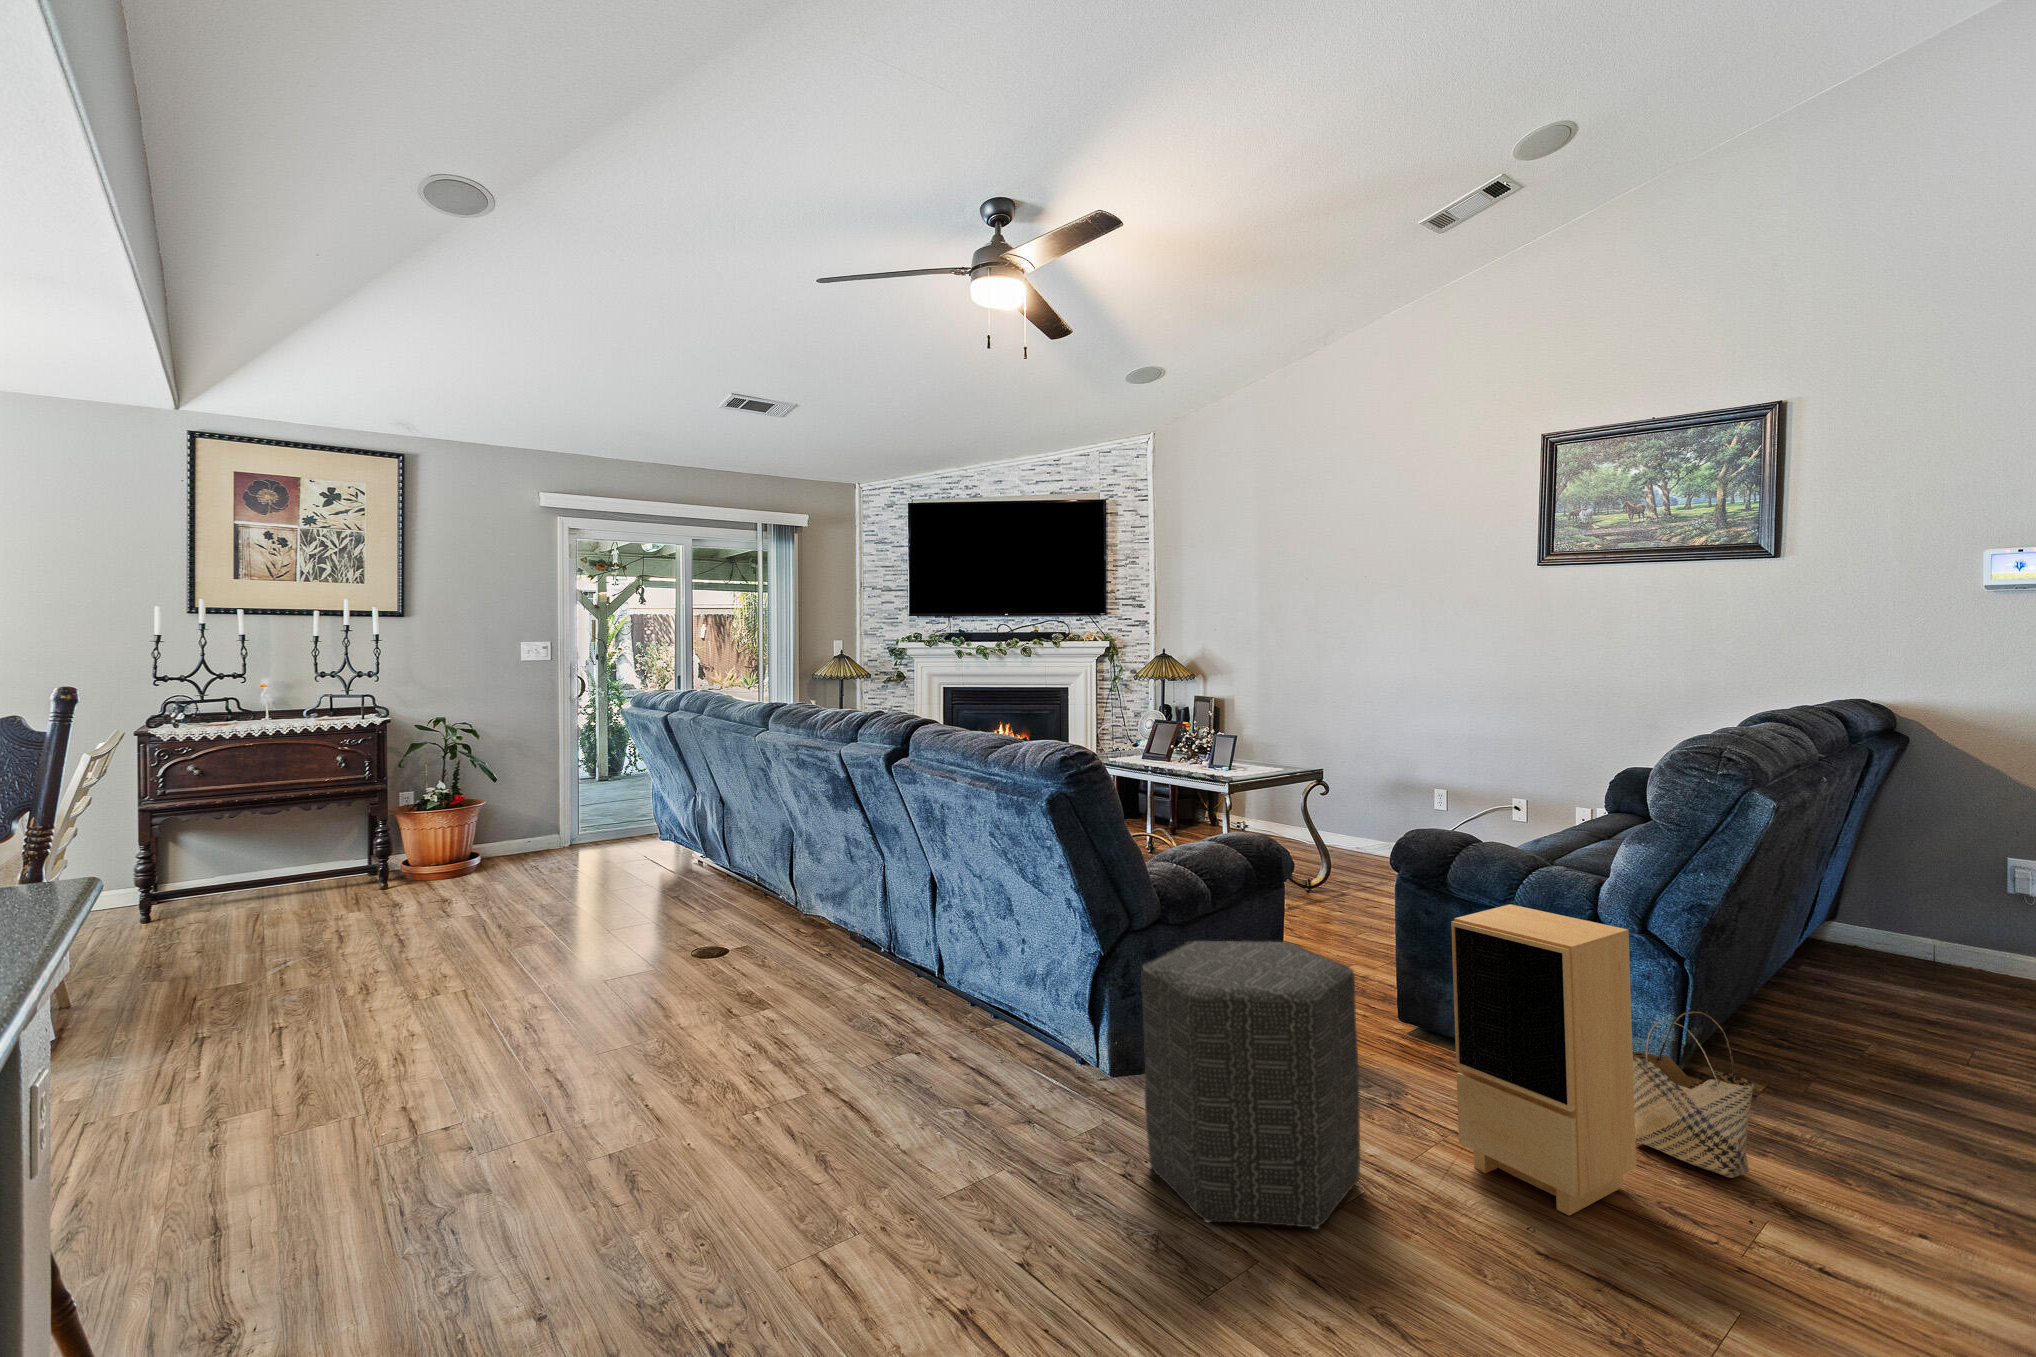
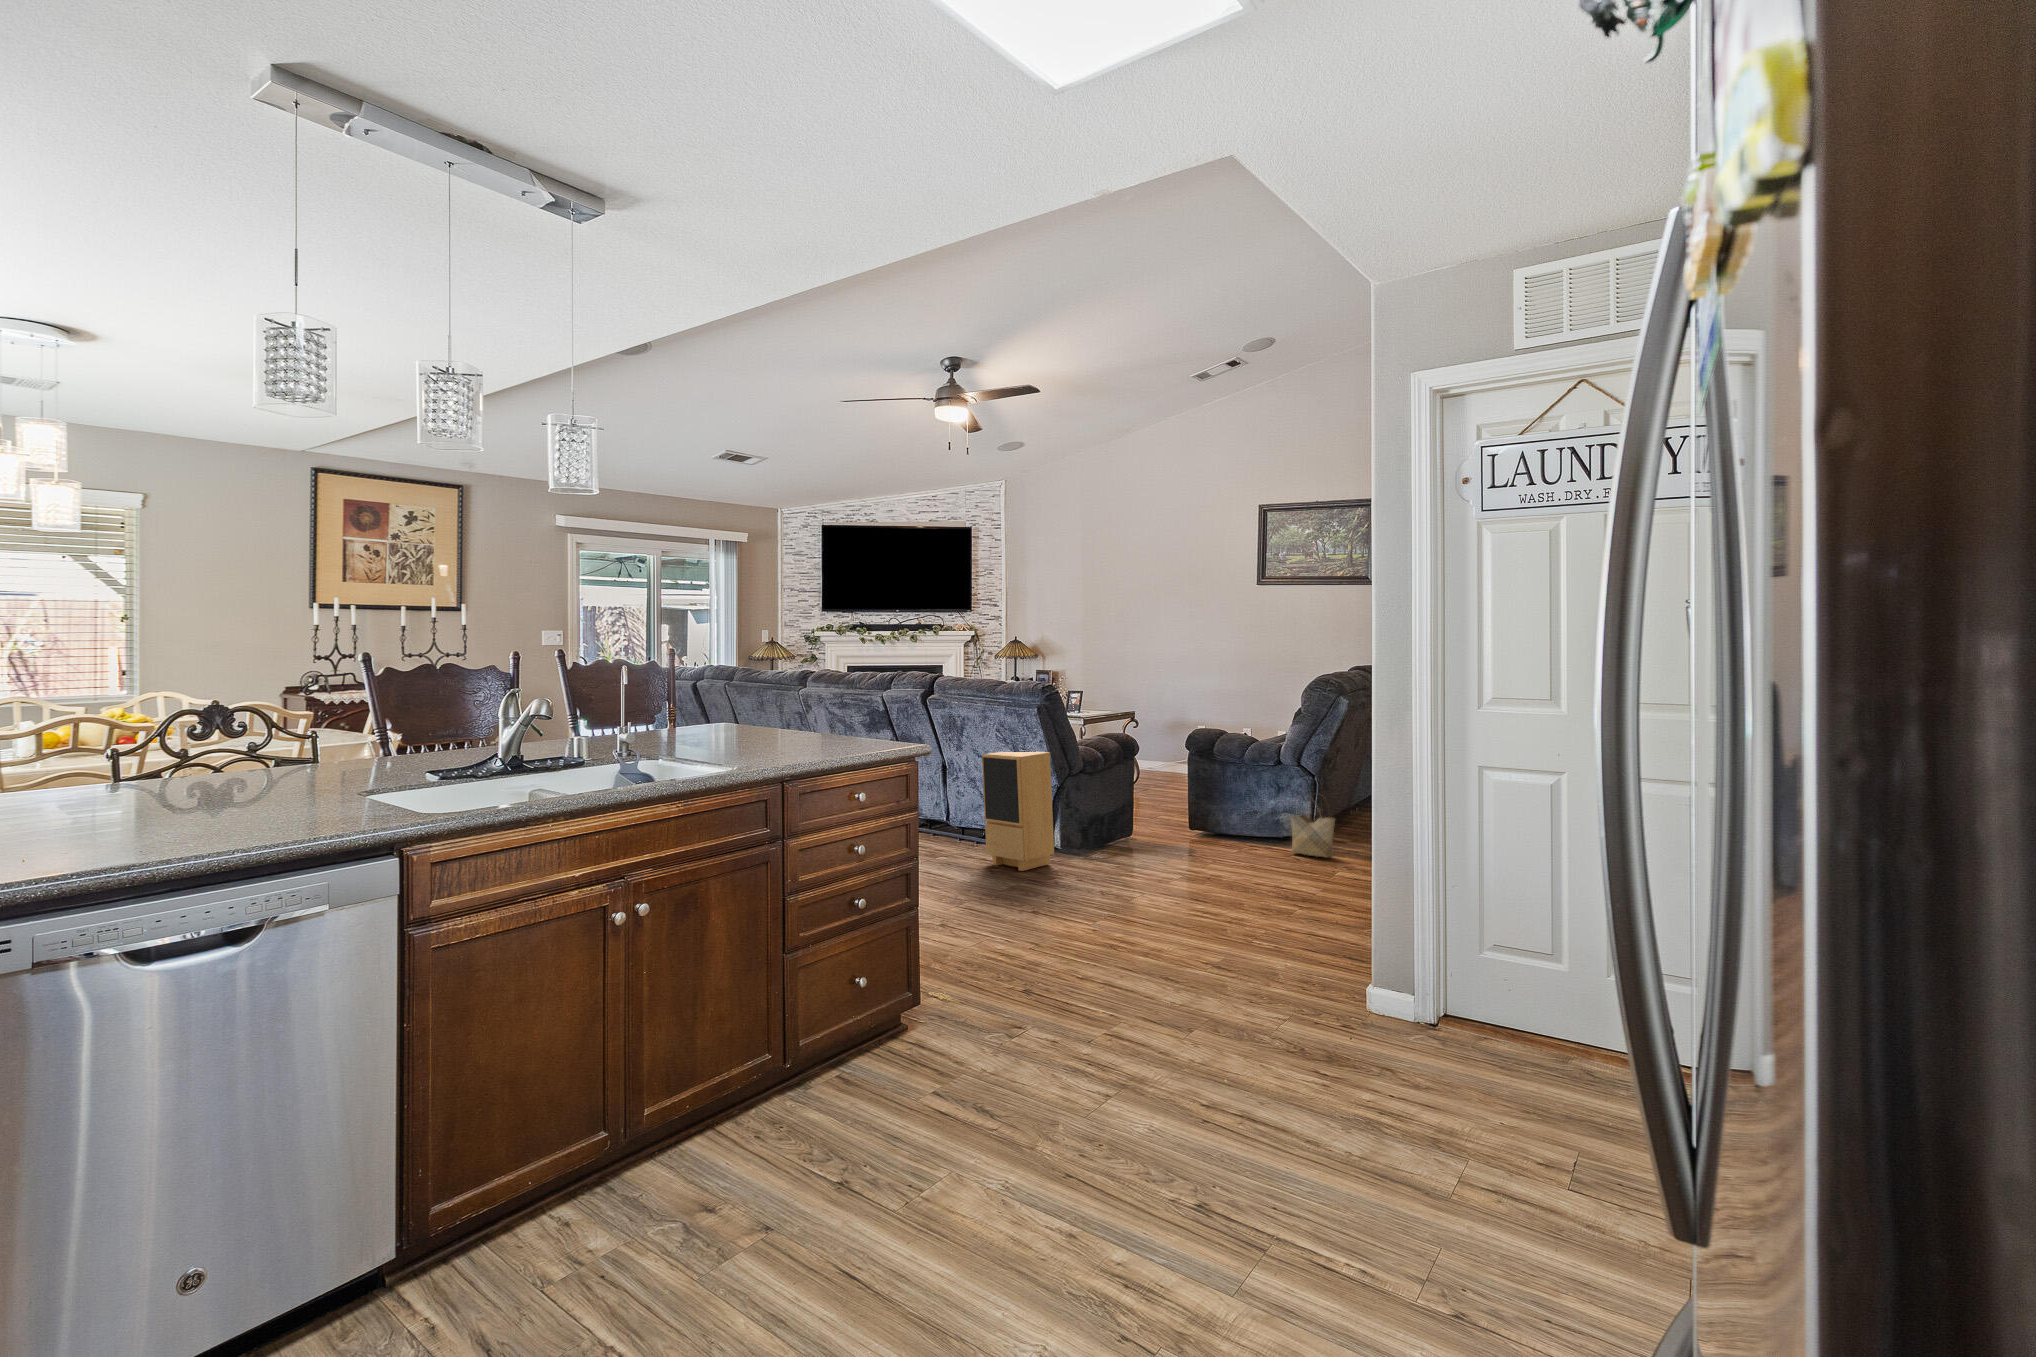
speaker: present [1451,904,1636,1216] -> present [982,750,1054,871]
ottoman: present [1141,941,1360,1229] -> none [1087,770,1181,880]

